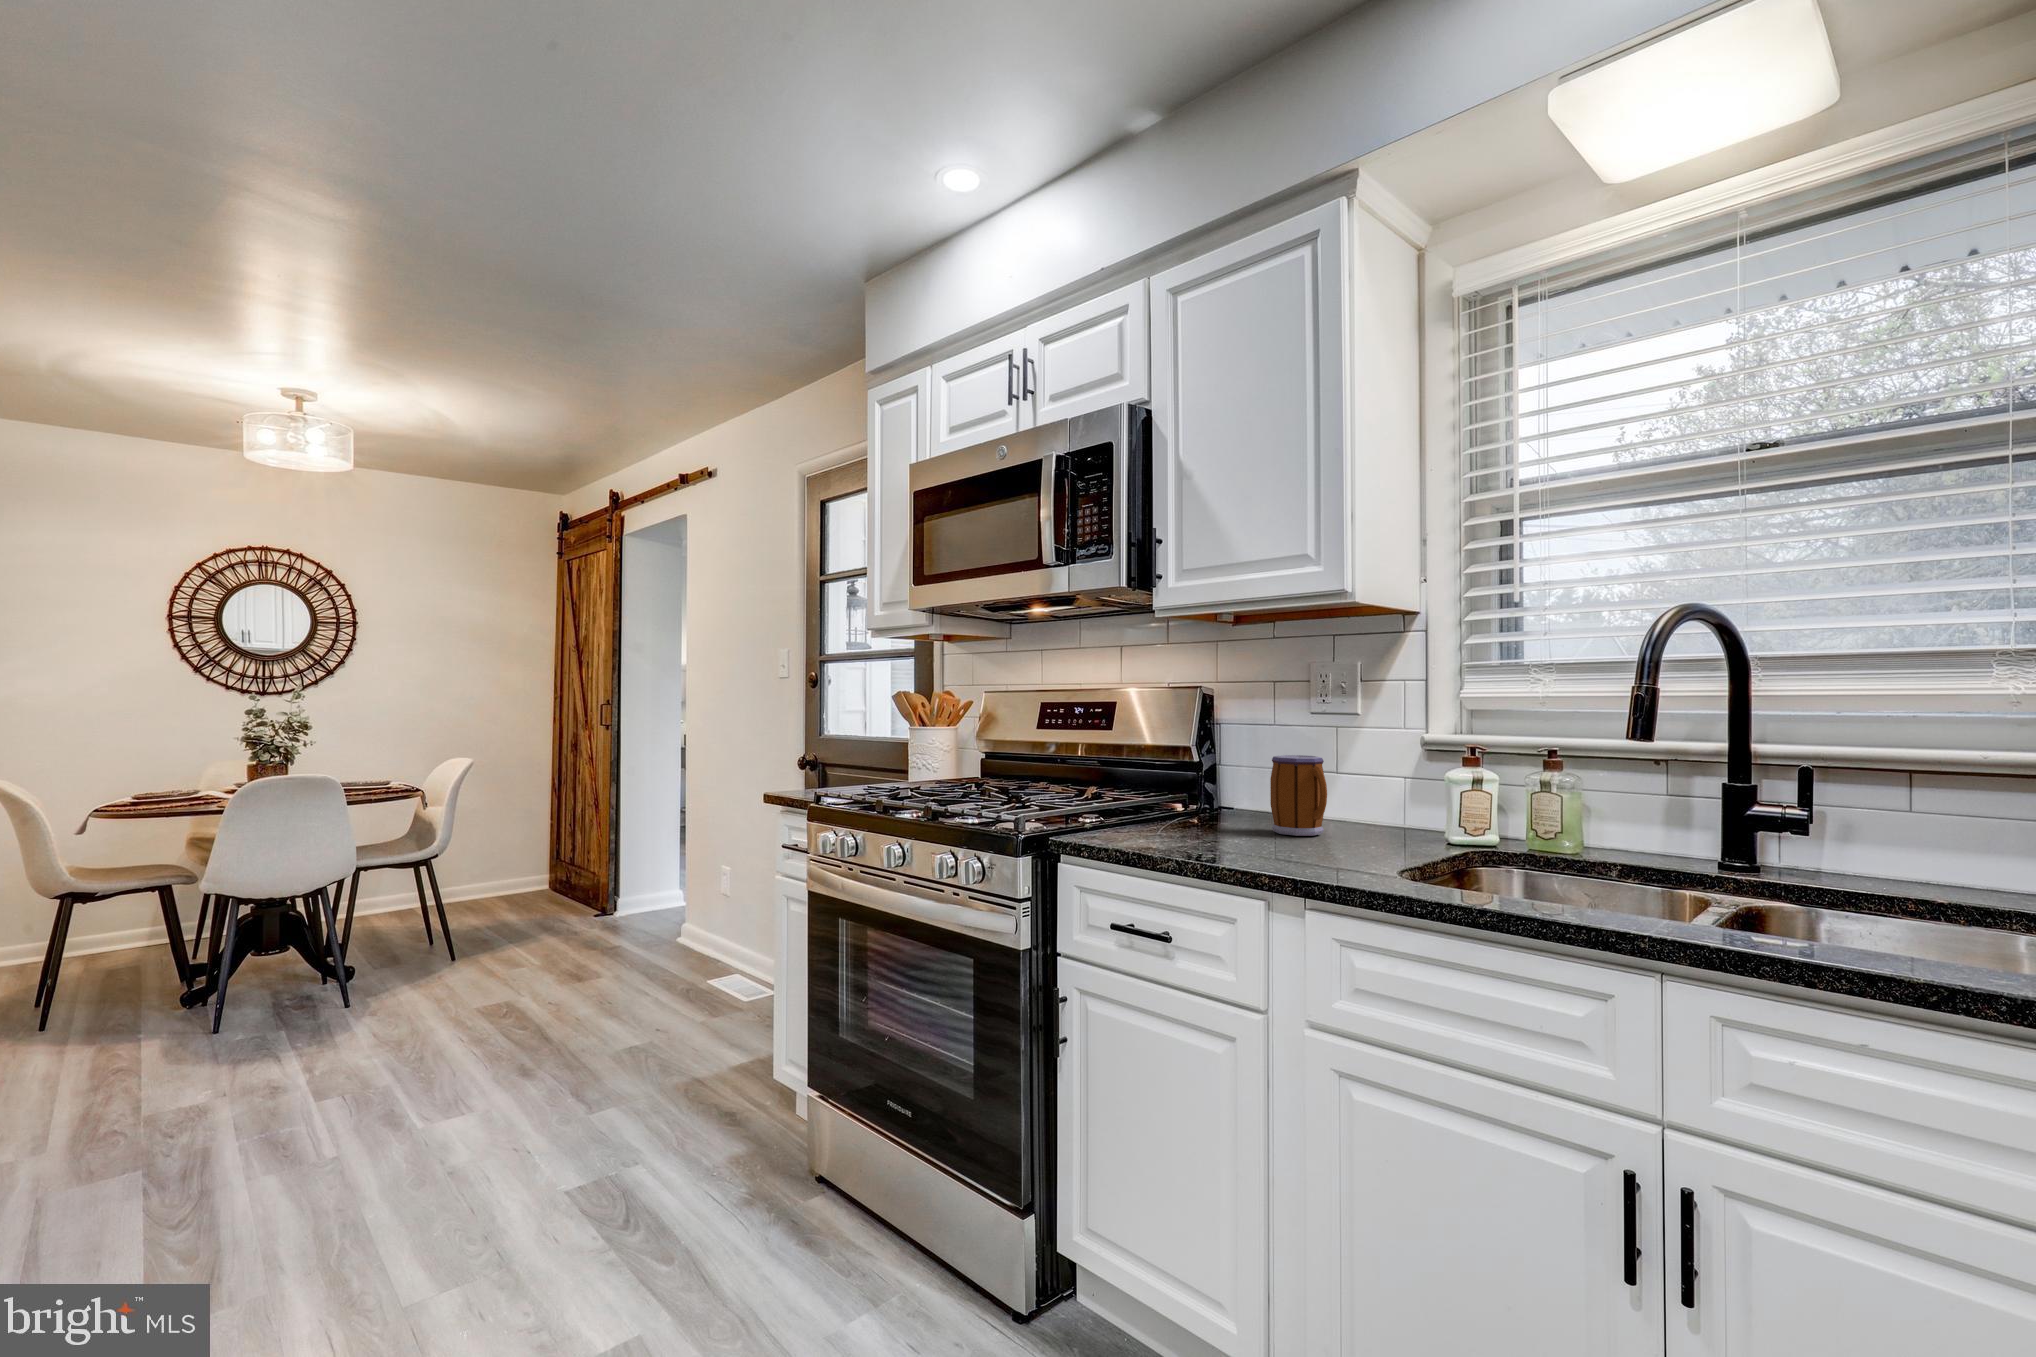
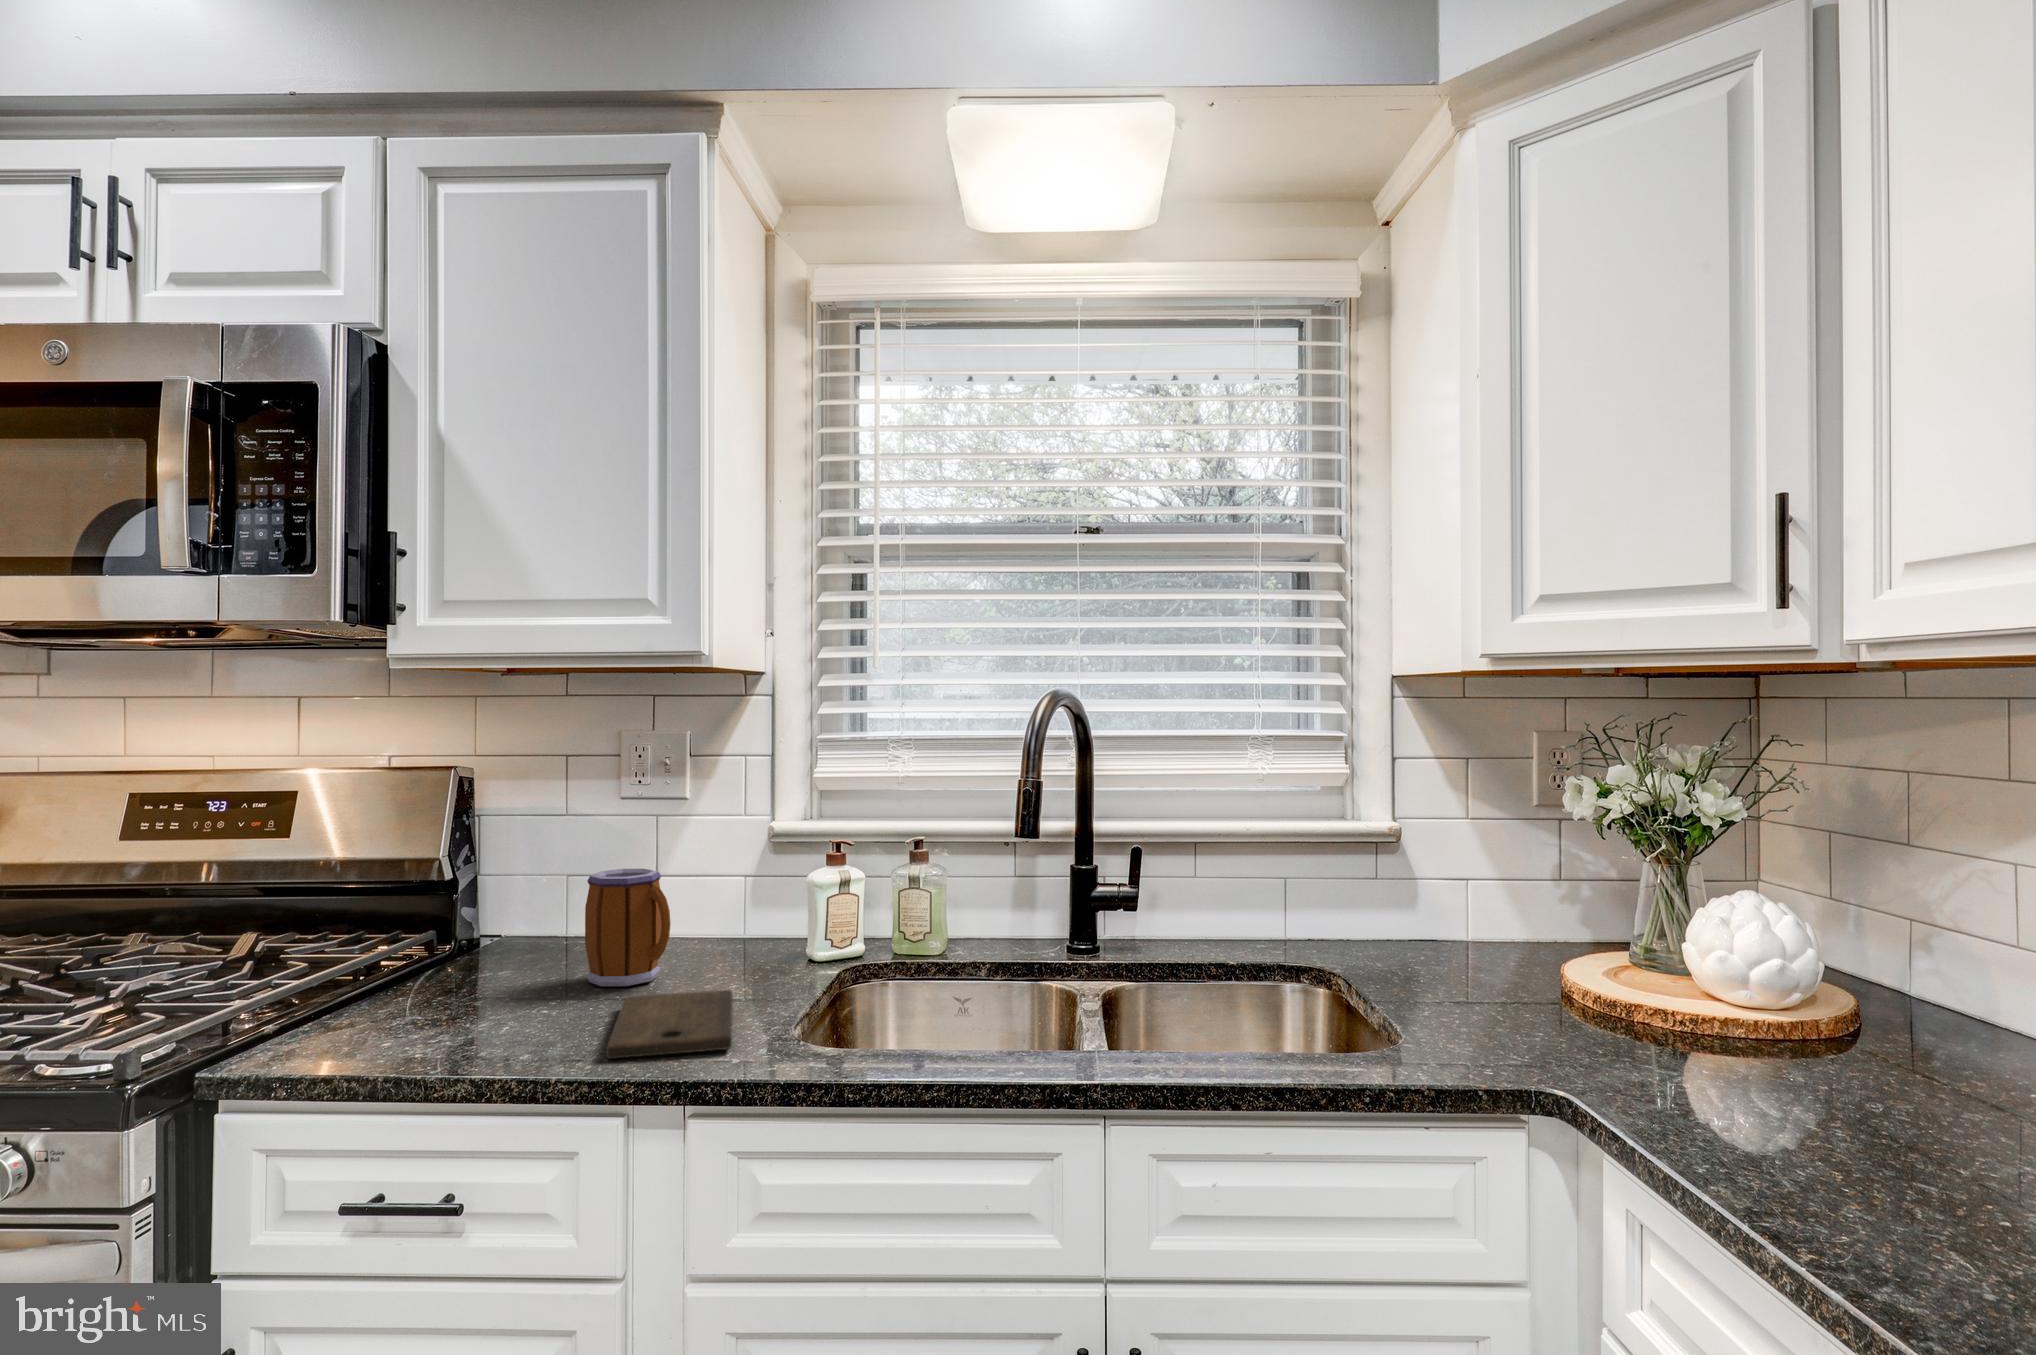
cutting board: none [1255,836,1363,868] -> present [606,990,733,1059]

